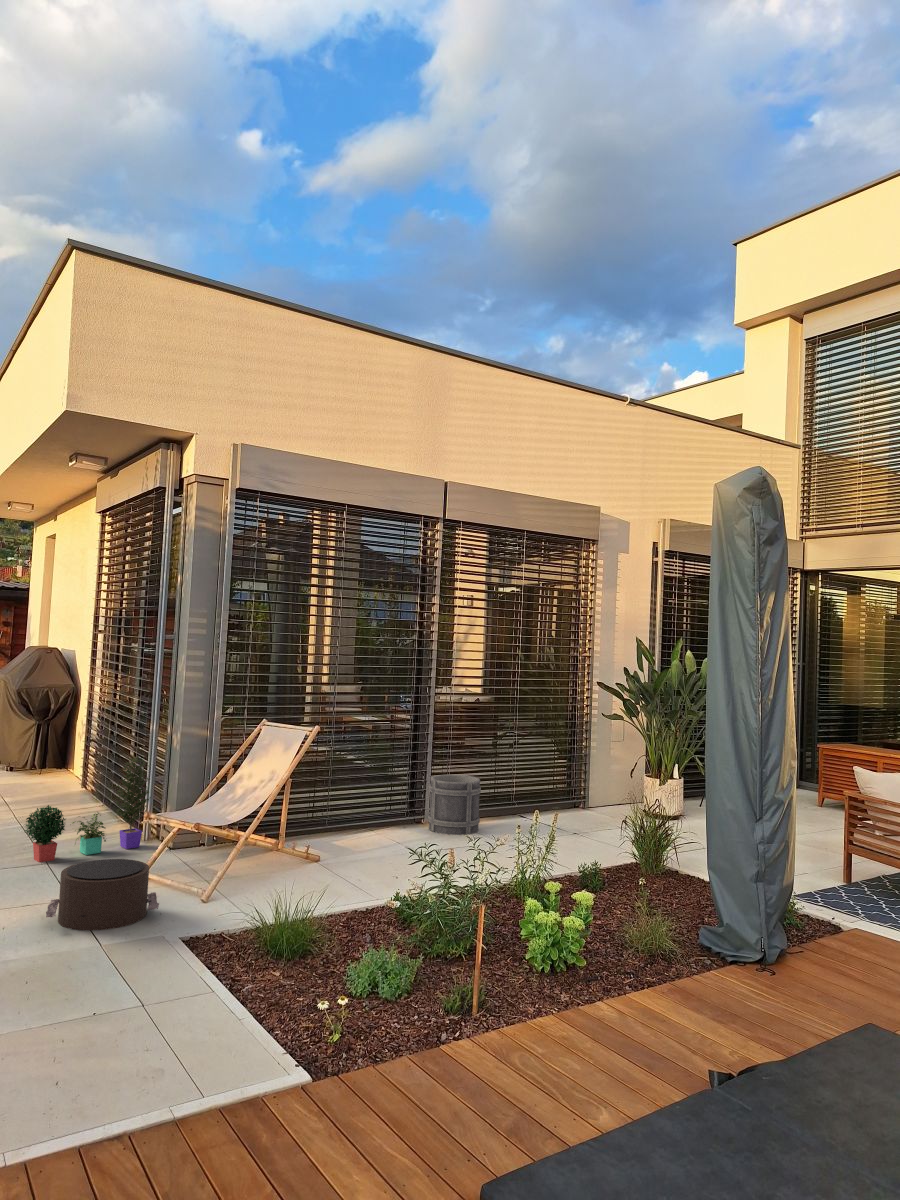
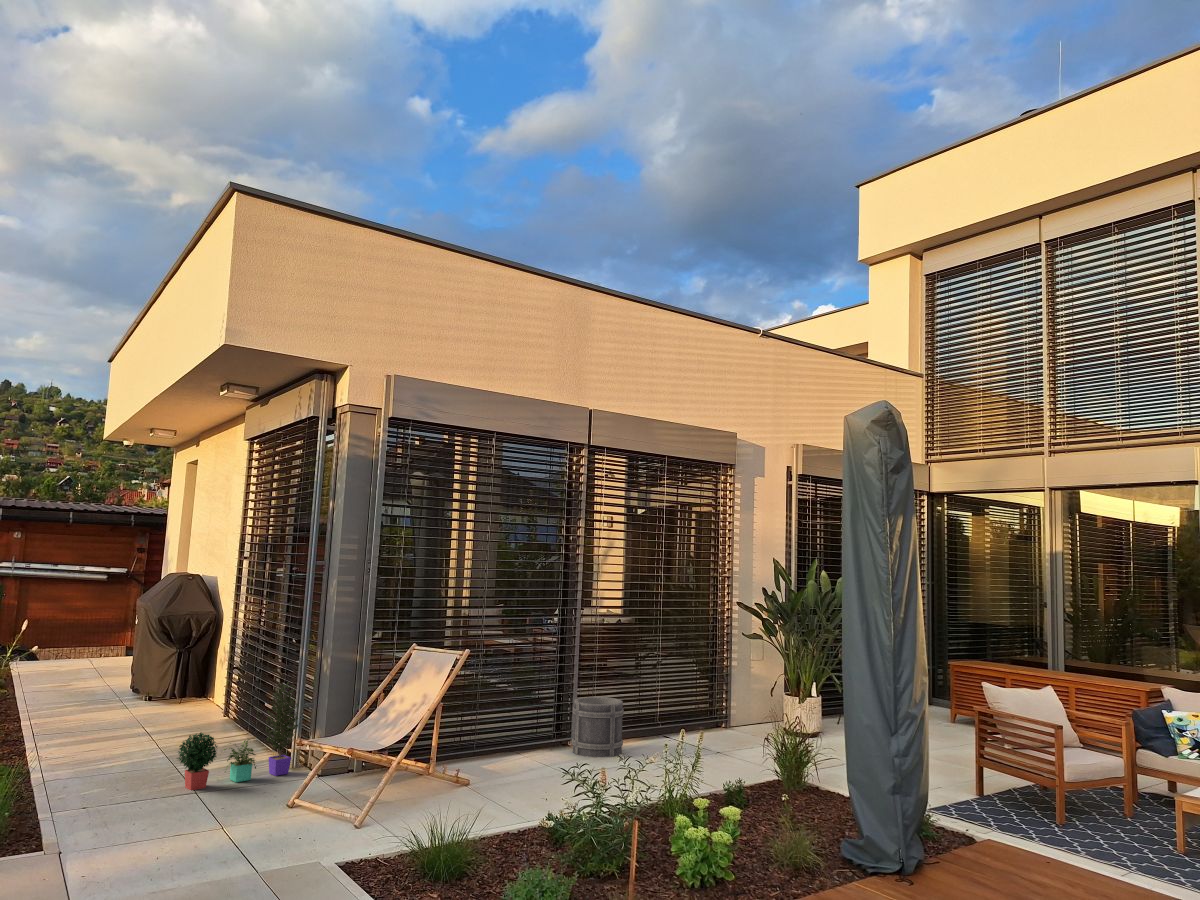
pouf: present [46,859,159,931] -> none [210,784,319,855]

